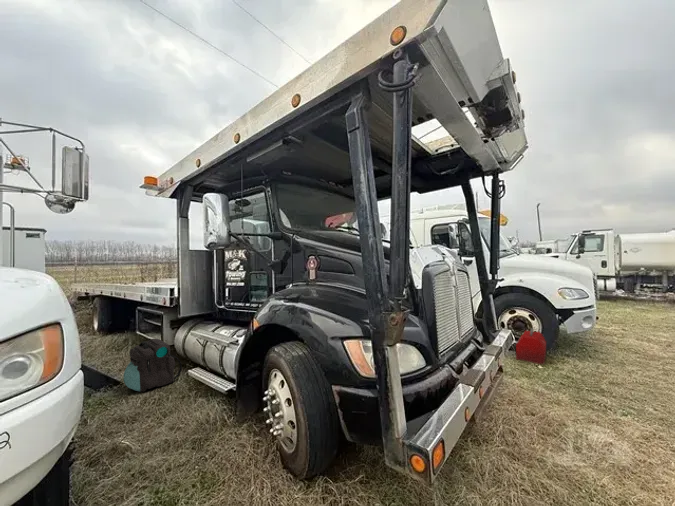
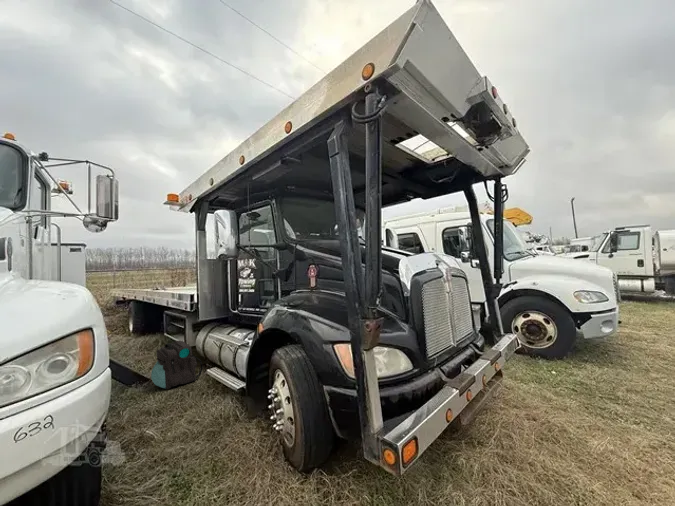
toolbox: present [516,328,546,365] -> none [529,332,563,370]

